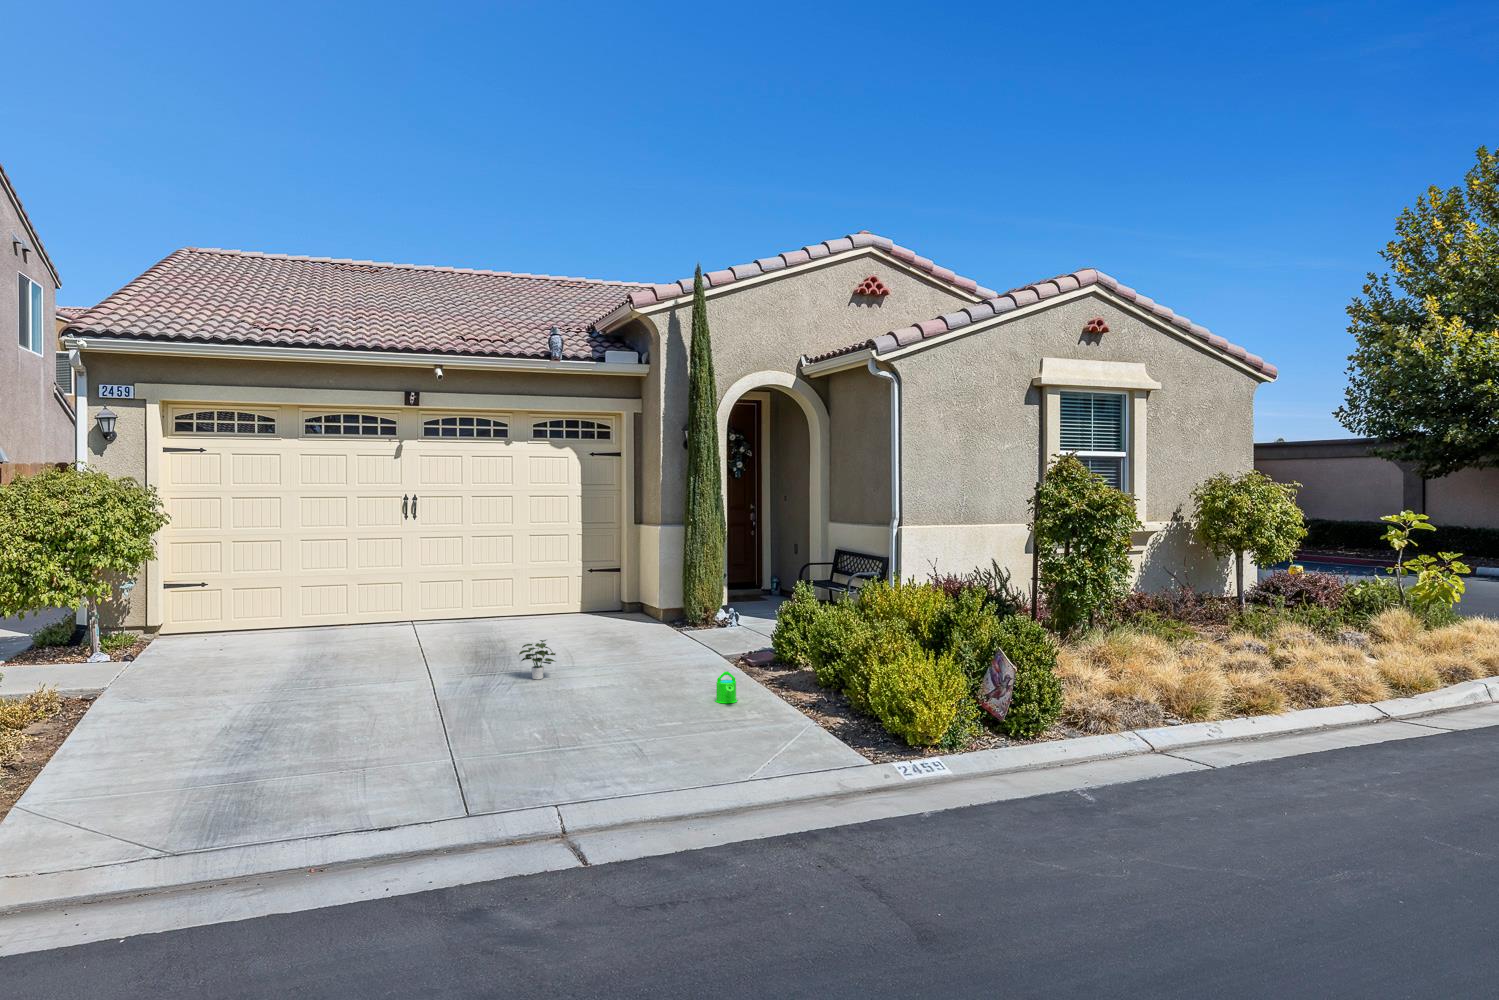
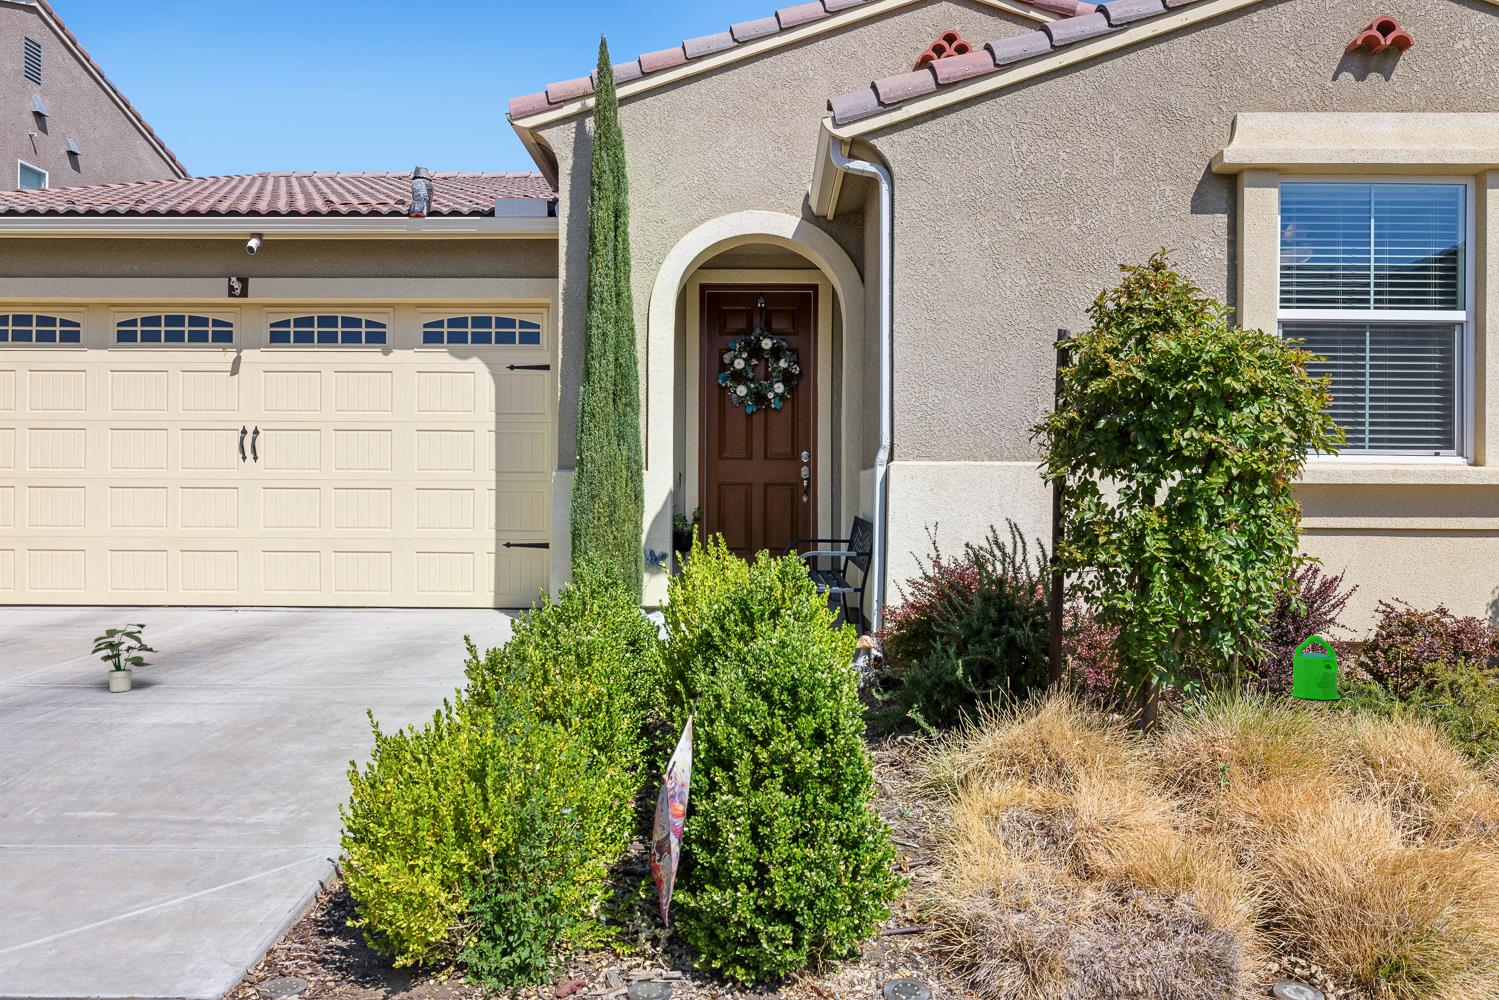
watering can: present [715,671,738,703] -> present [1290,635,1341,700]

